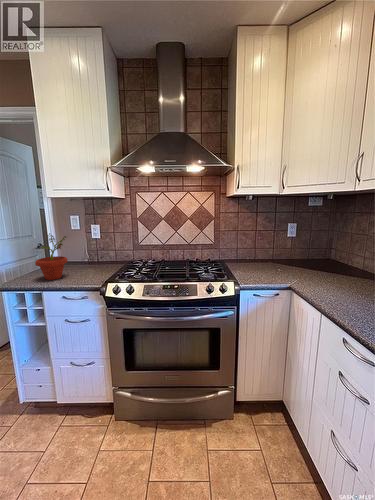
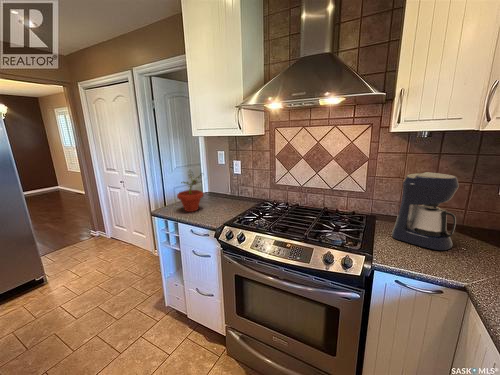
coffee maker: none [240,222,275,272] -> present [392,172,459,250]

